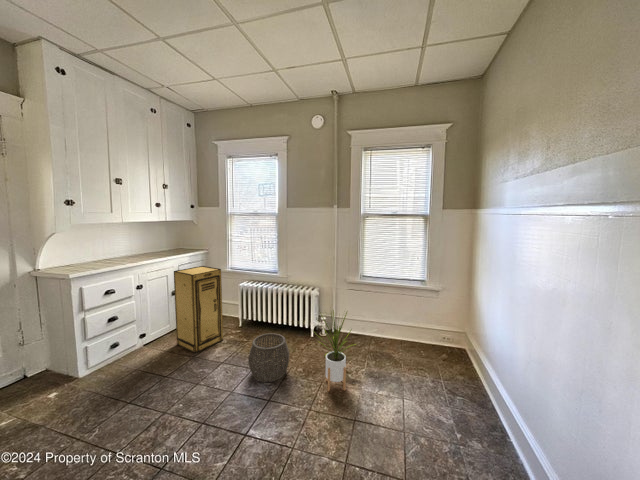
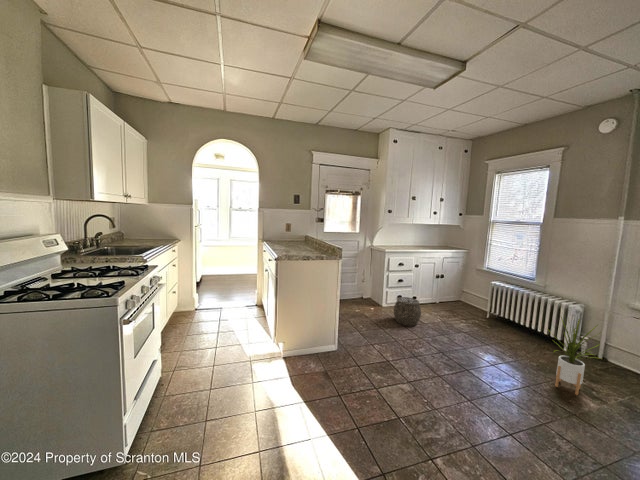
storage cabinet: present [174,266,223,353] -> none [435,259,475,321]
woven basket: present [249,333,289,382] -> present [394,297,421,326]

